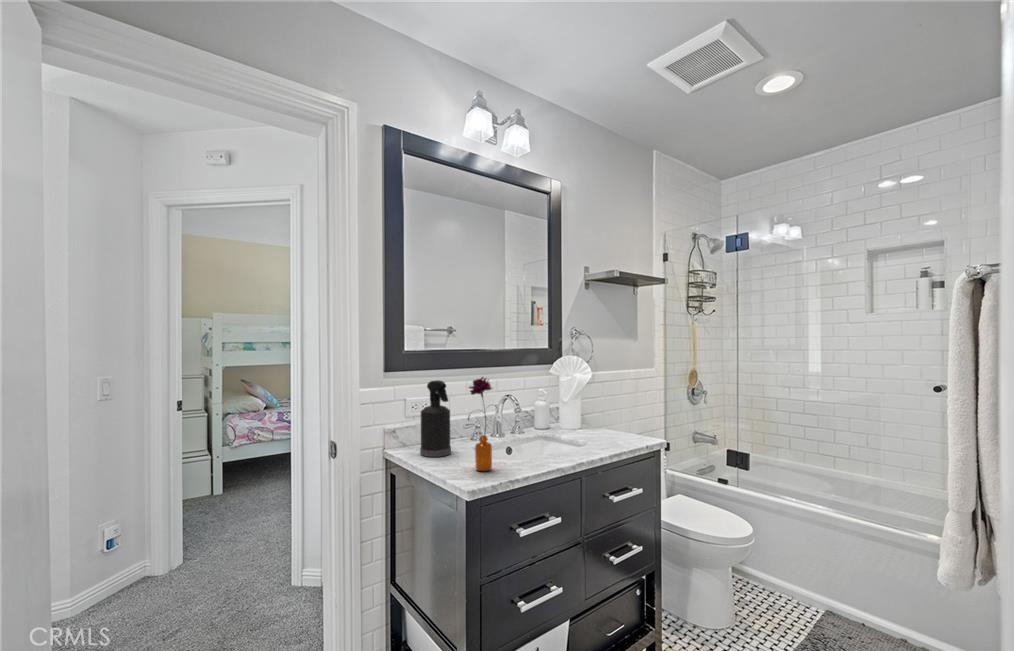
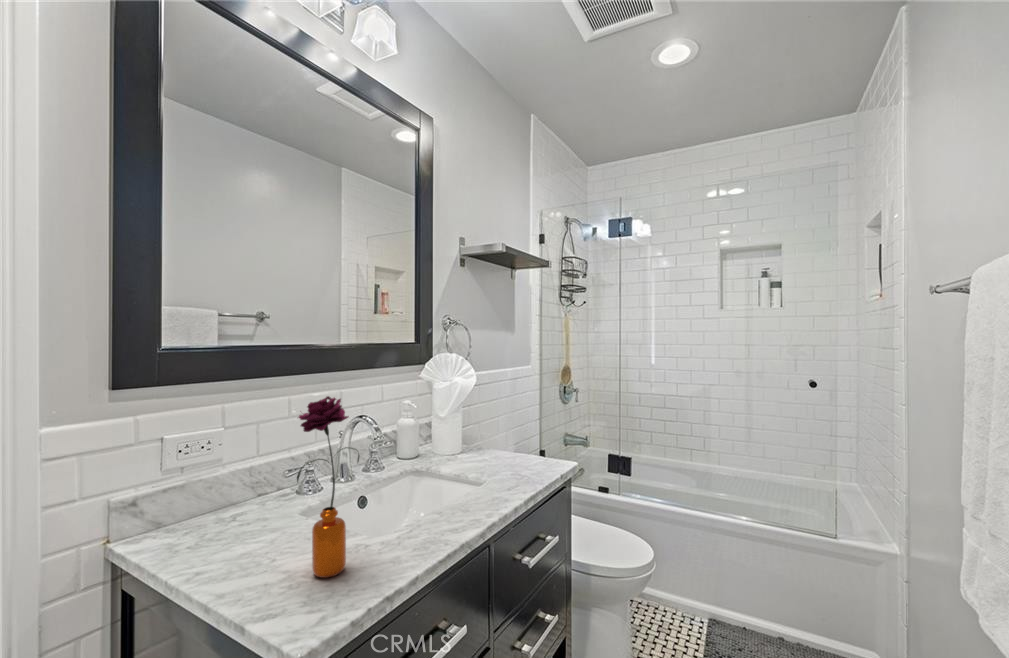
spray bottle: present [420,380,451,457] -> none [193,402,260,551]

